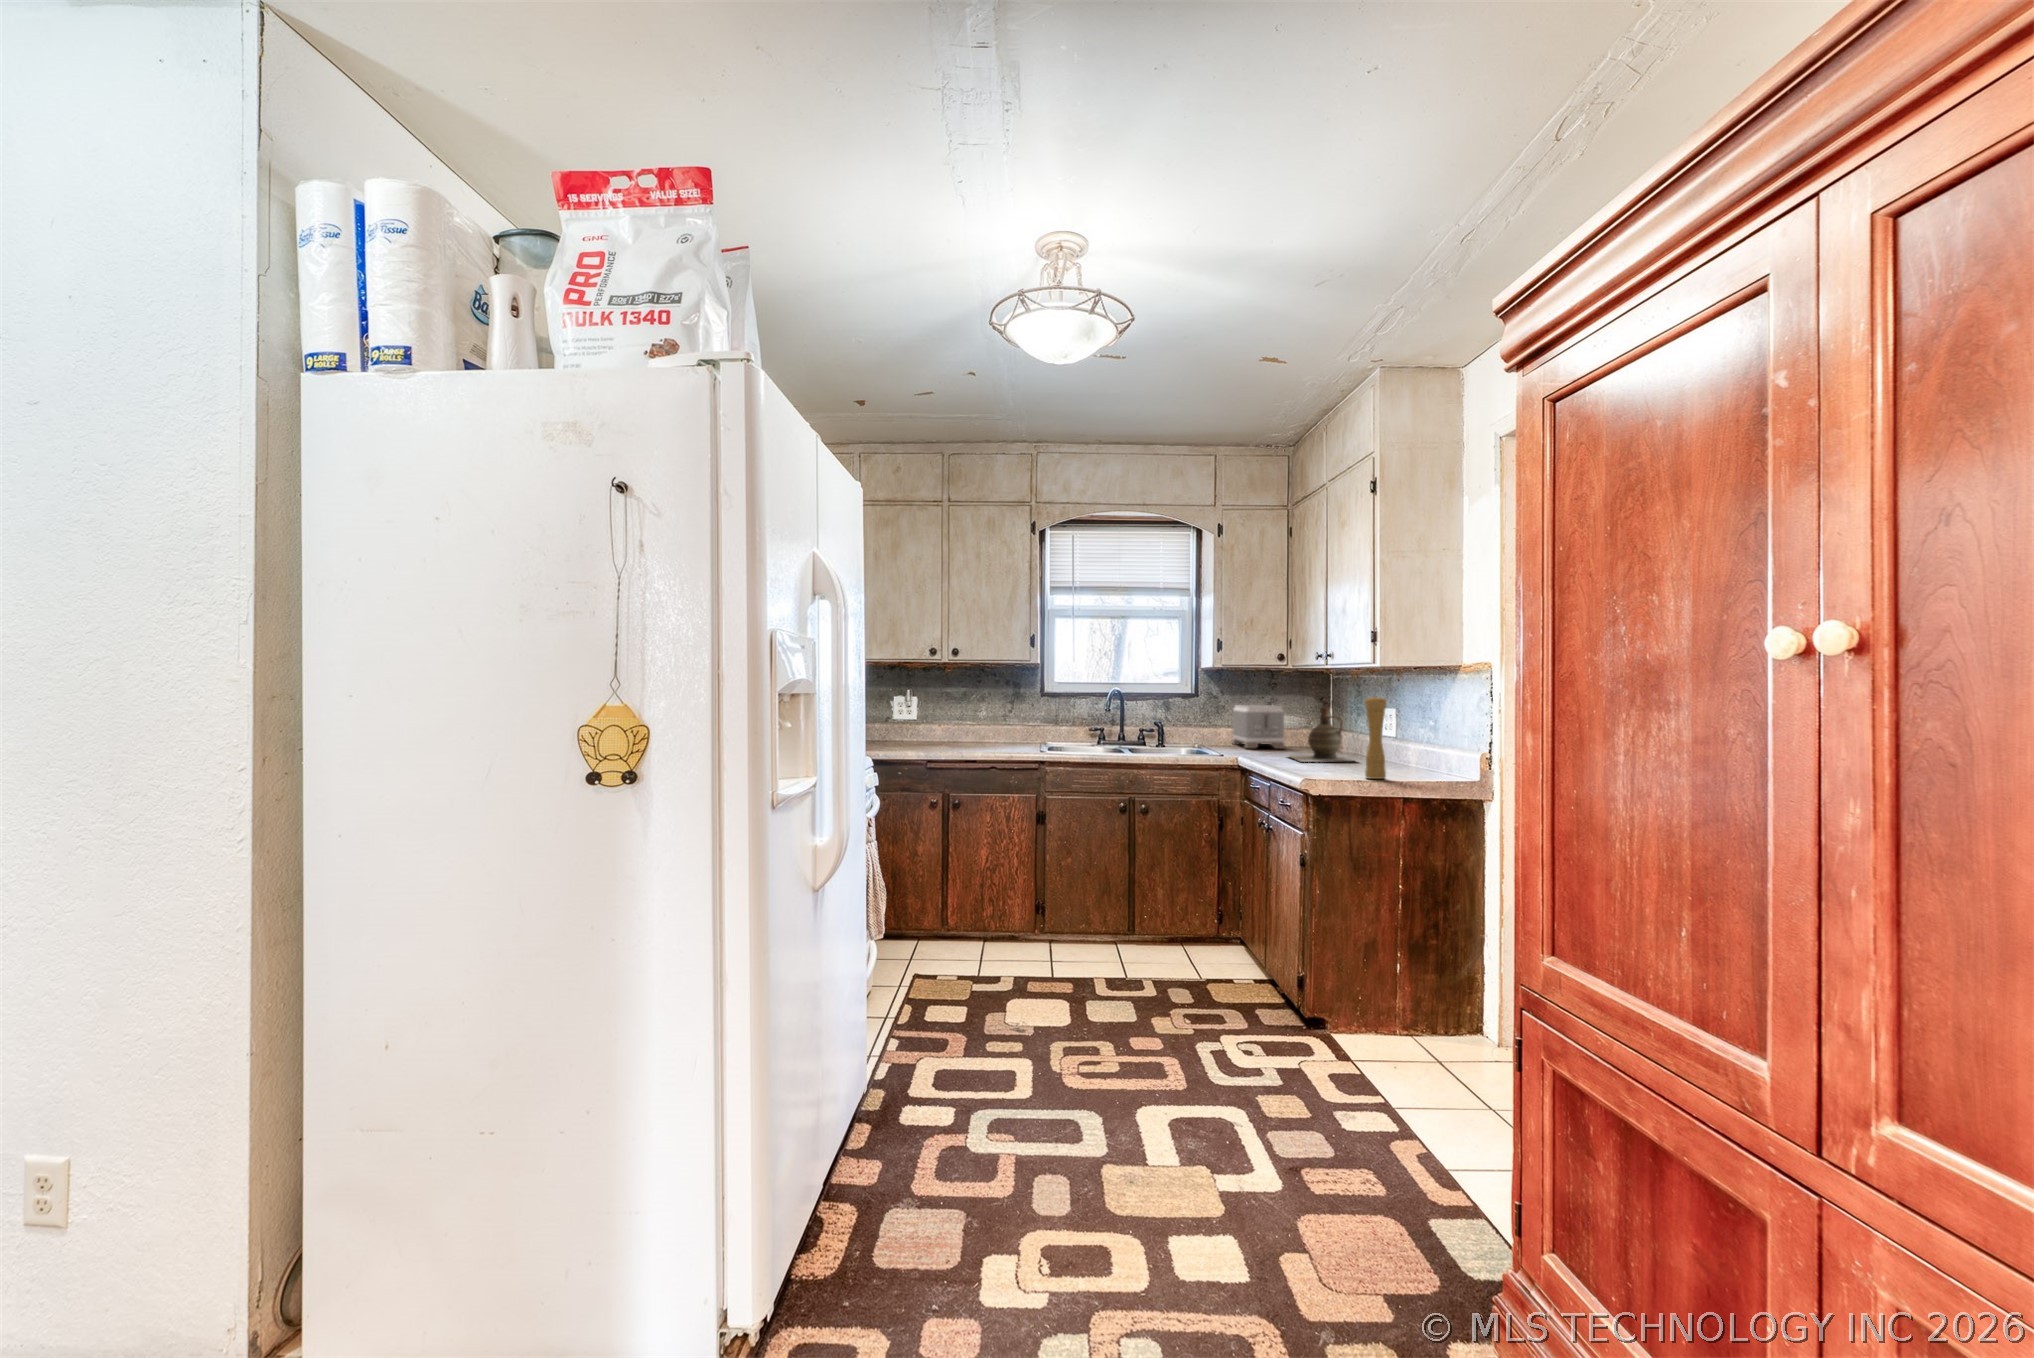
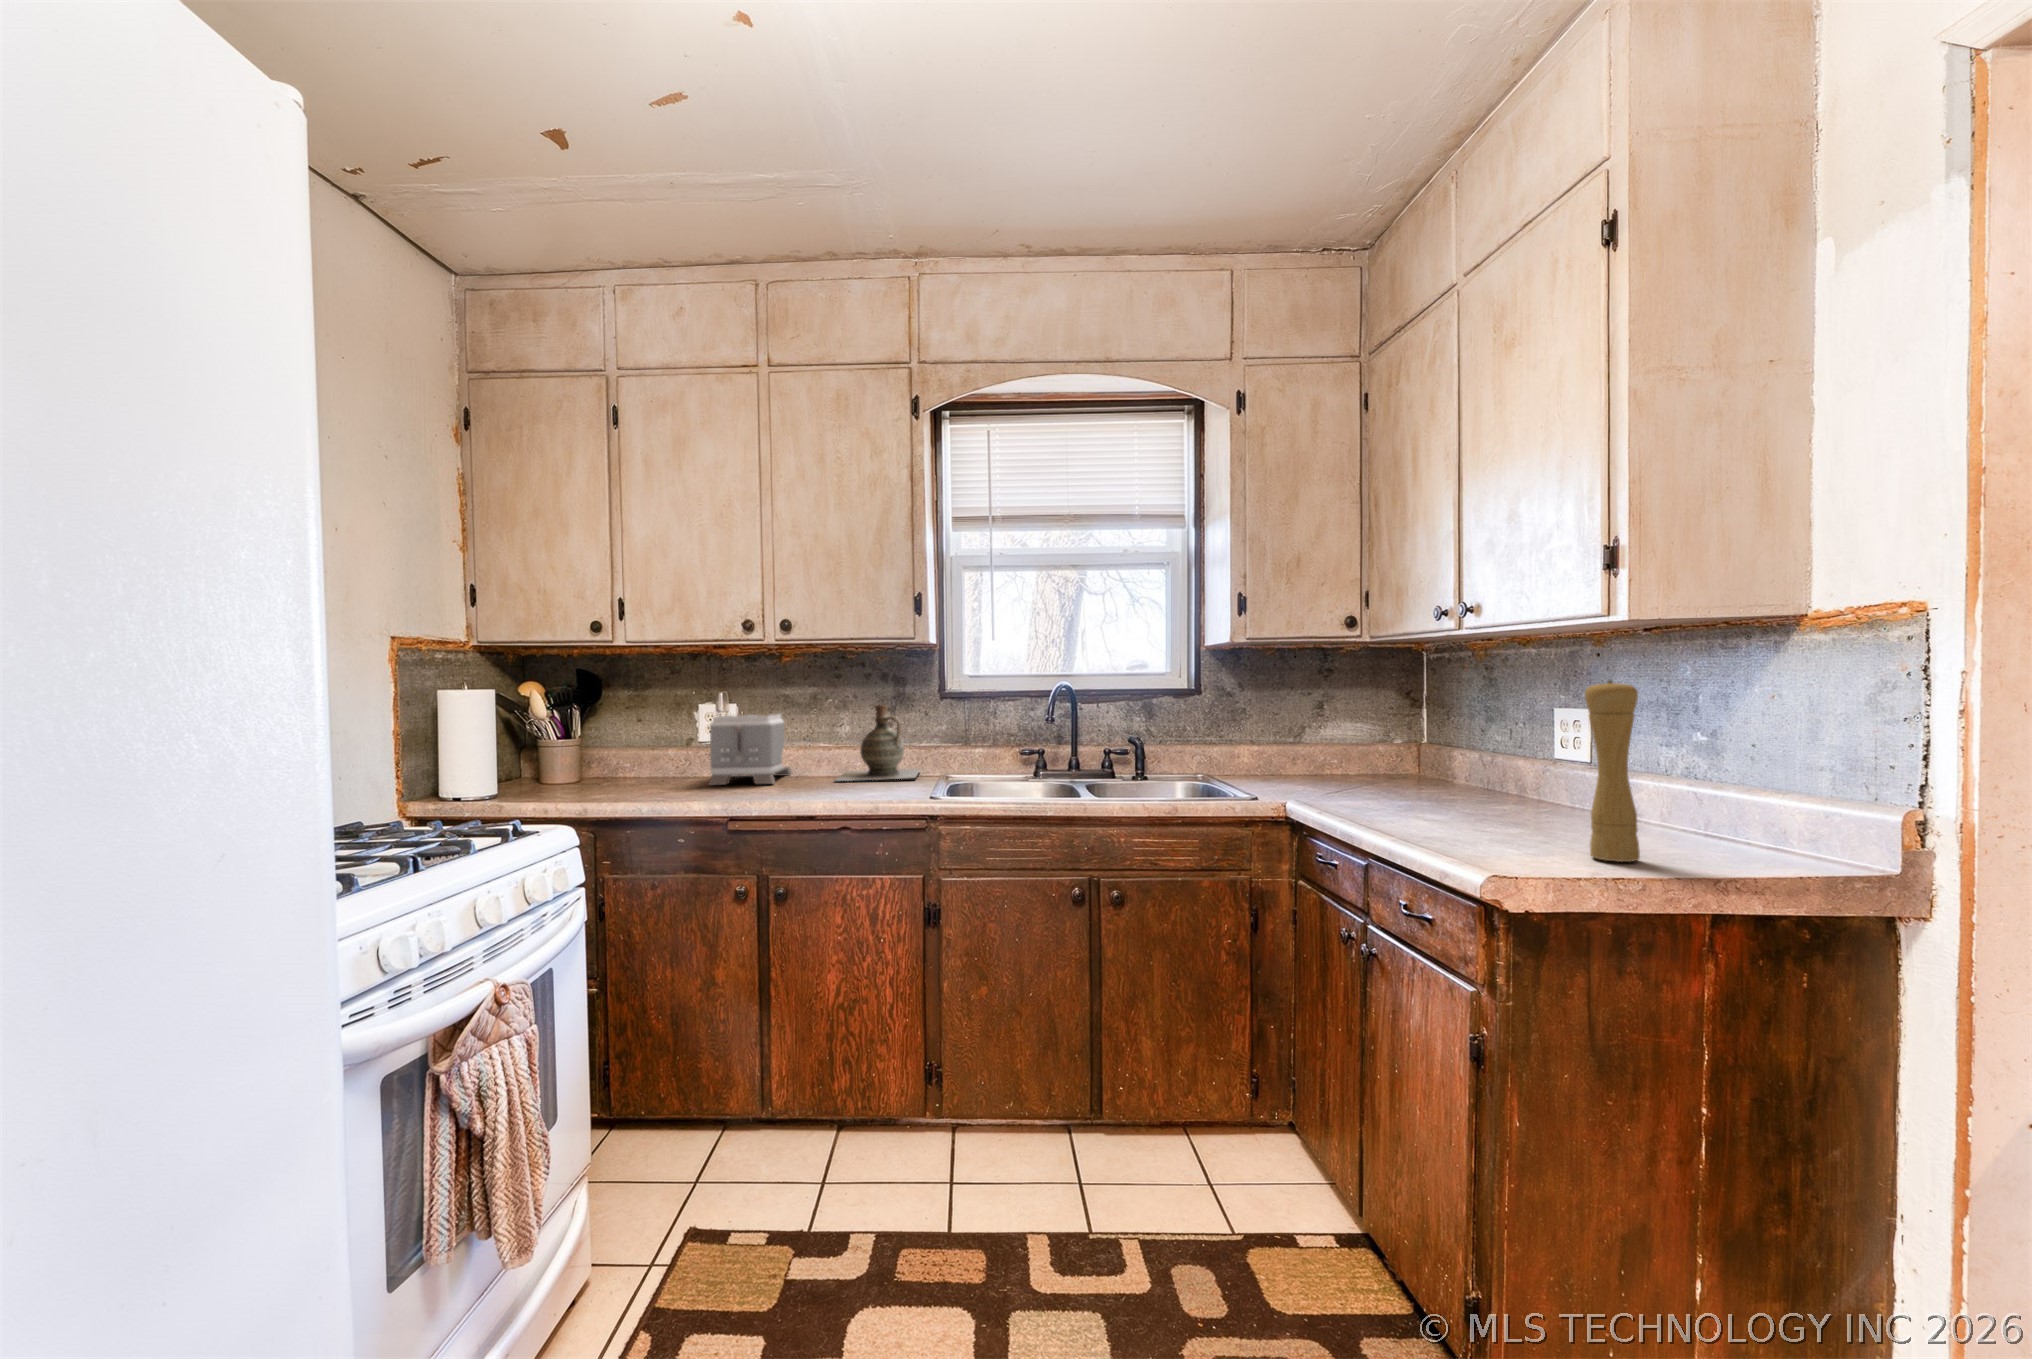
toaster: present [1232,705,1285,748] -> present [709,714,792,785]
ceramic jug: present [1289,707,1356,762] -> present [836,705,920,781]

